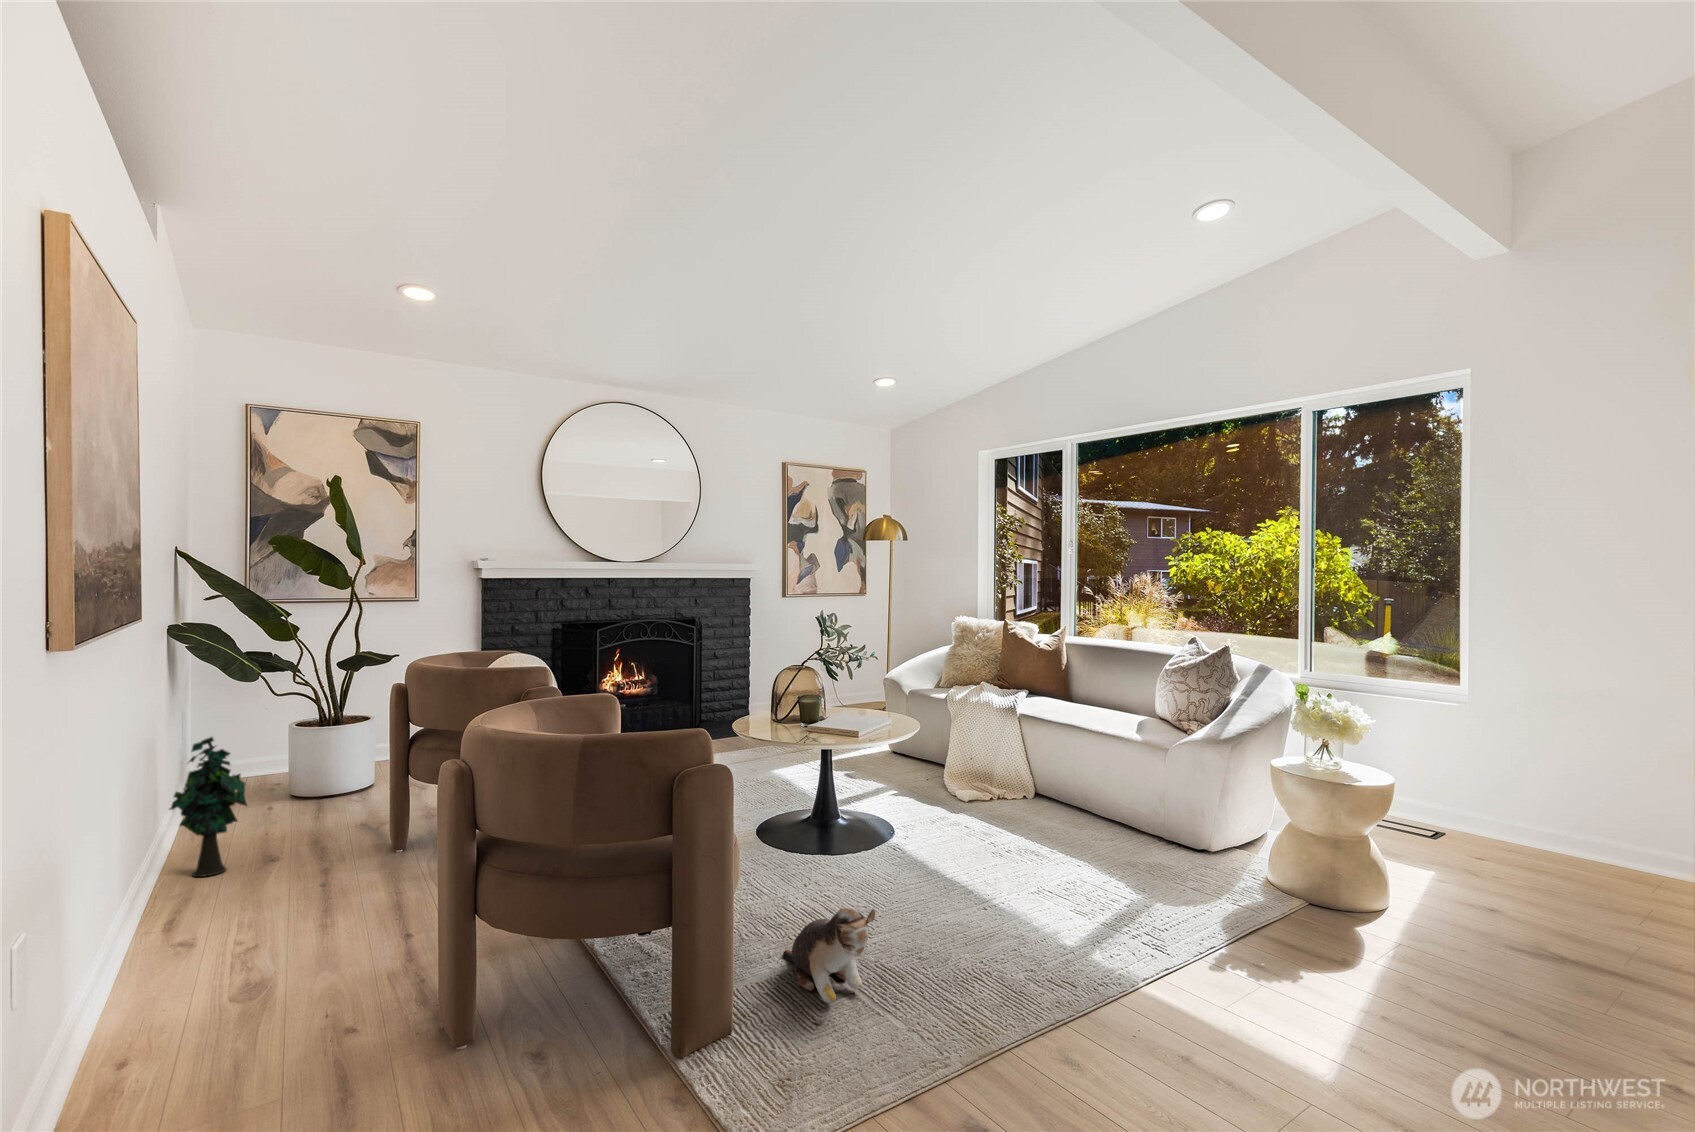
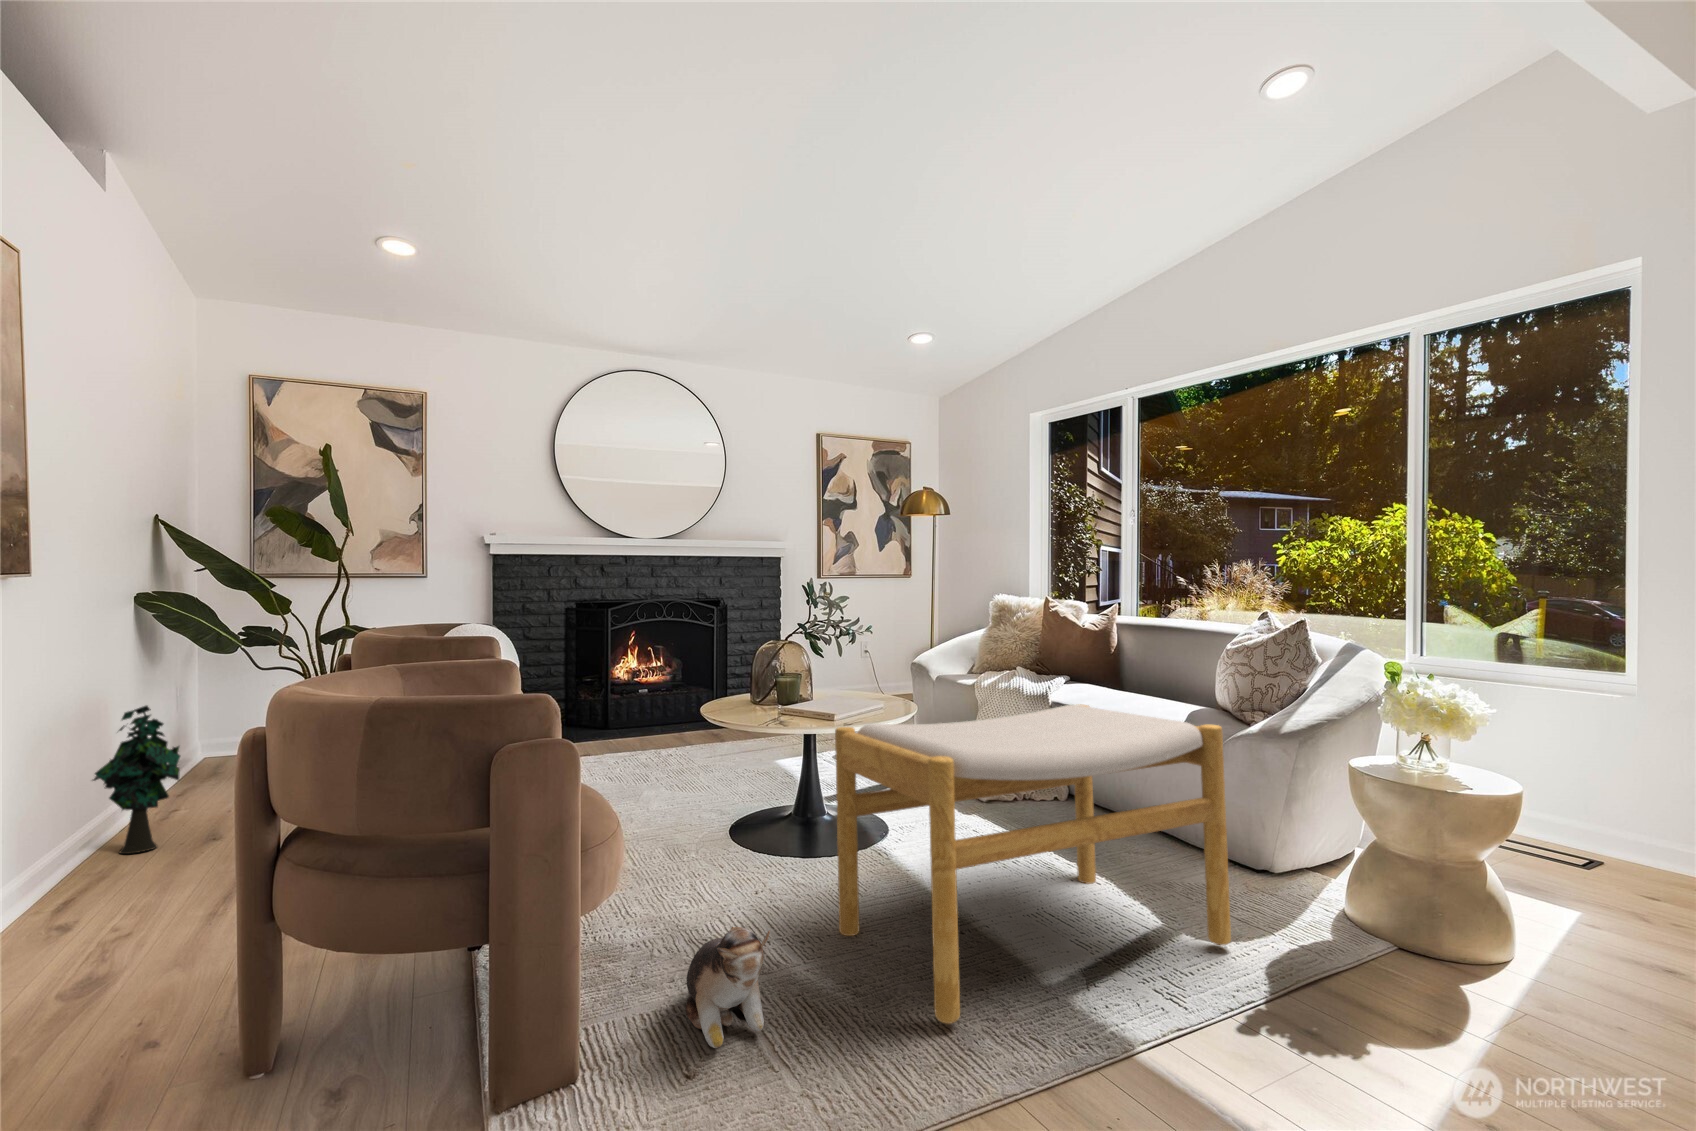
footstool: none [883,721,1191,975] -> present [835,704,1231,1024]

